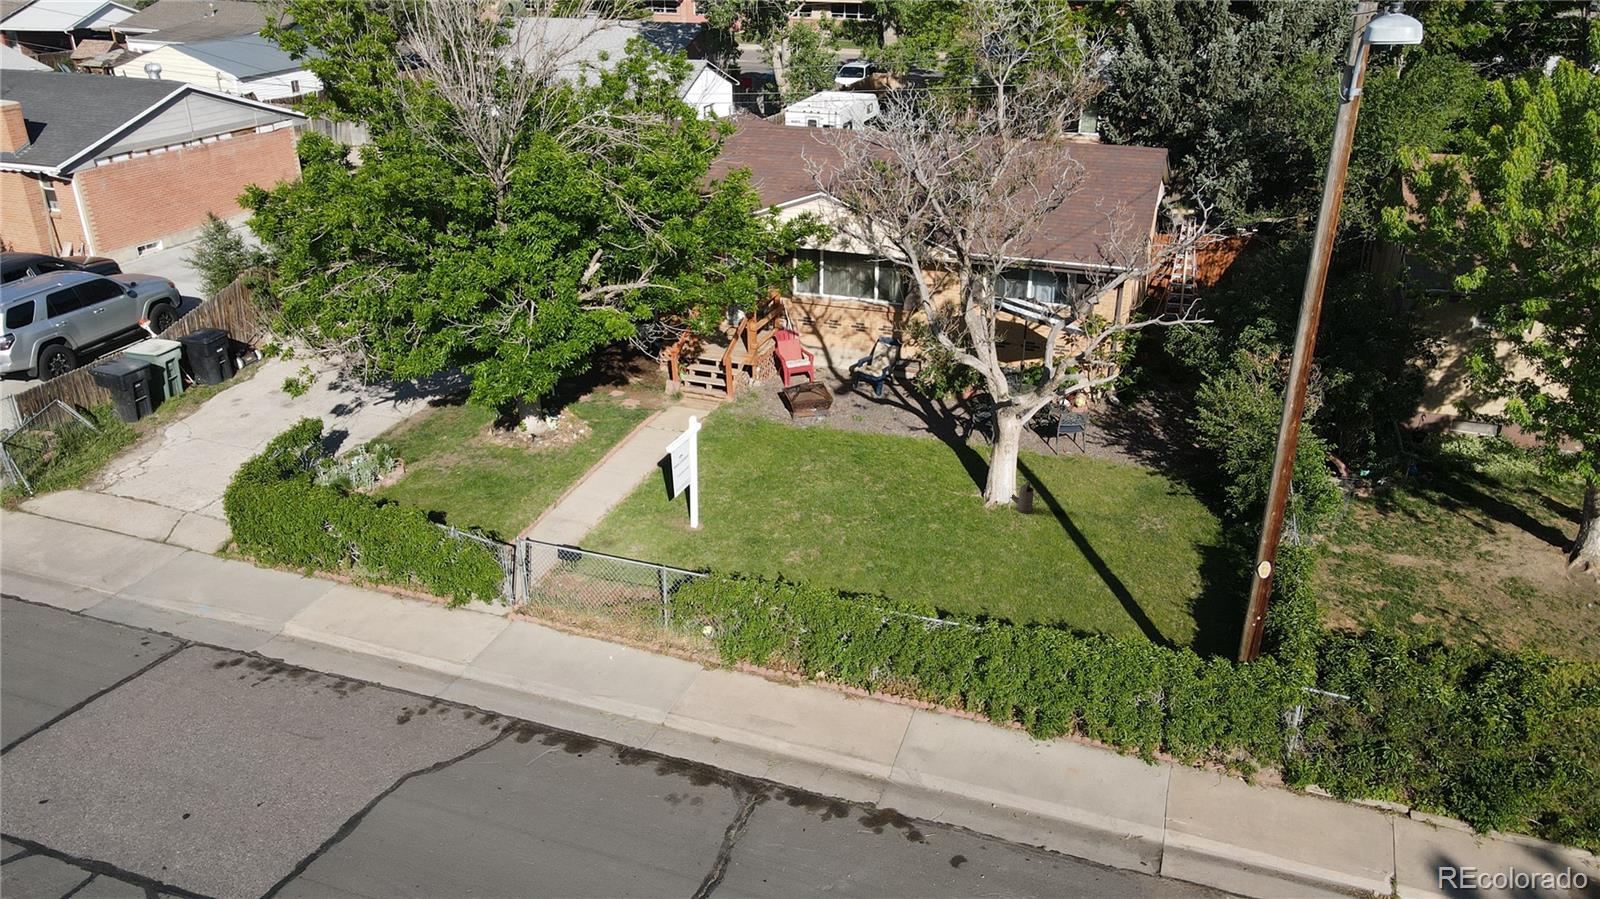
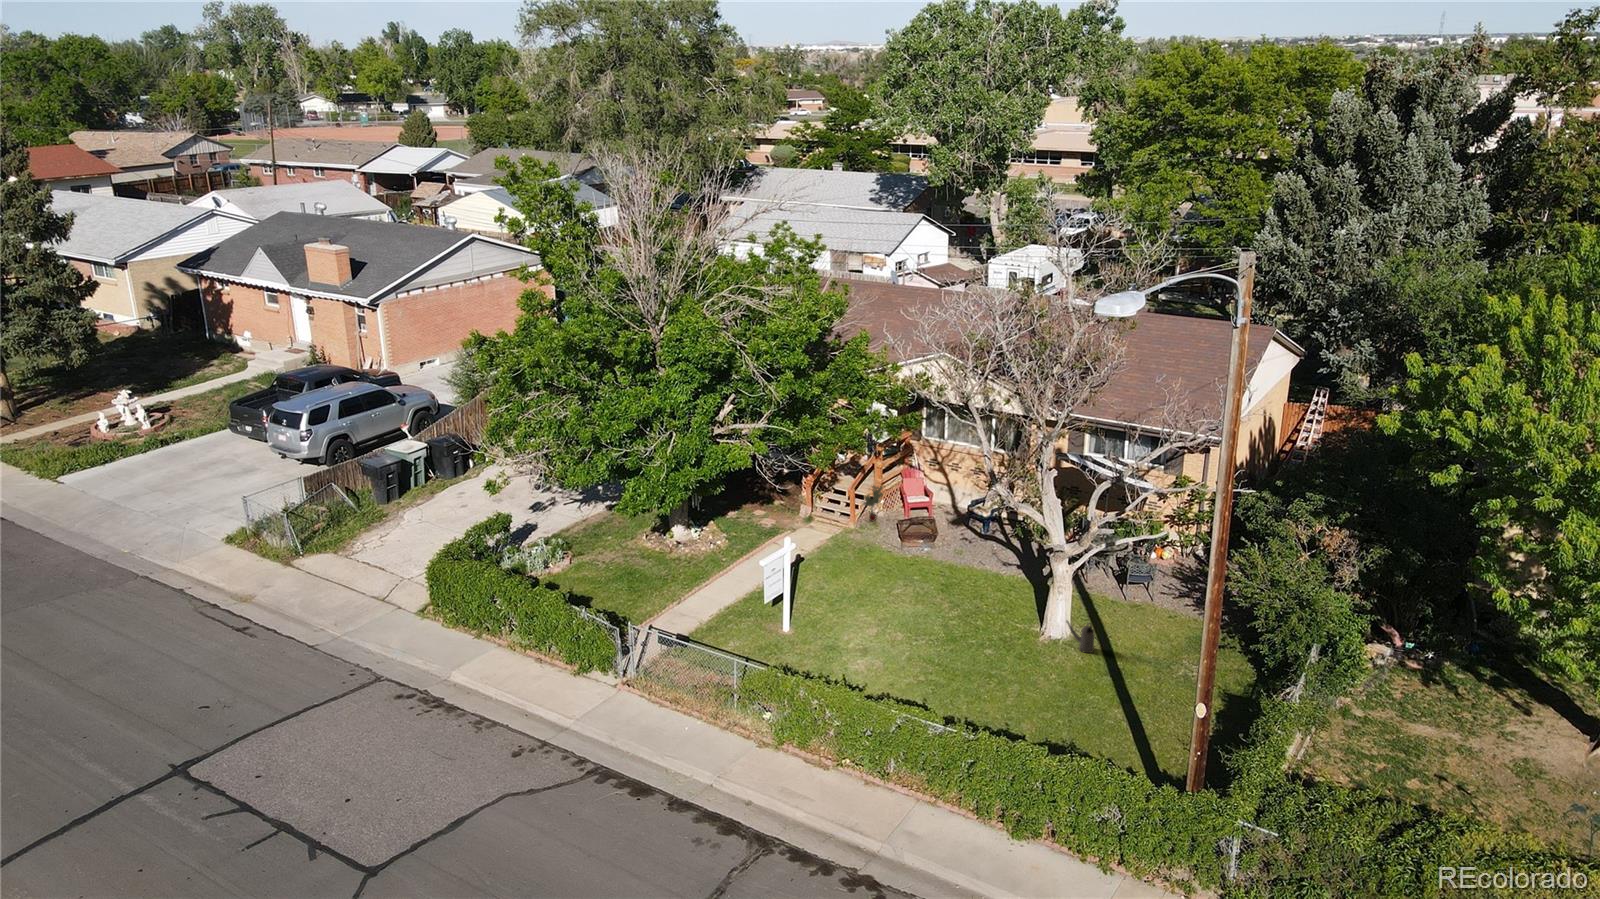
potted tree: none [734,351,758,393] -> present [863,485,883,521]

